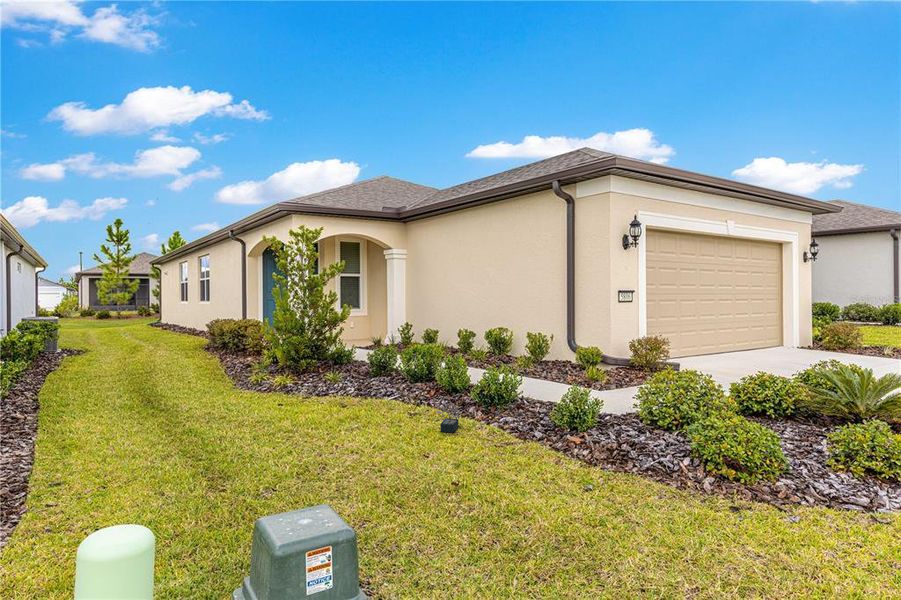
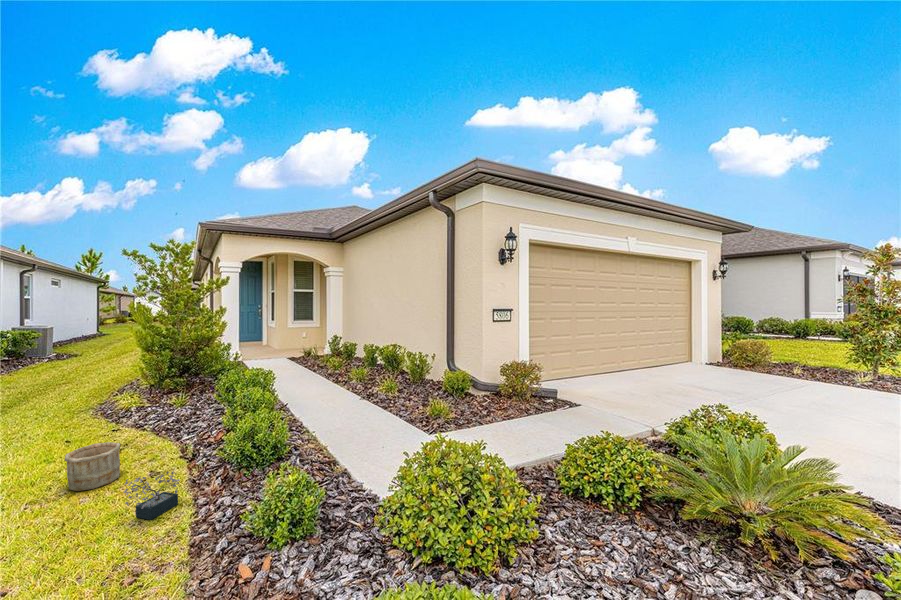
wooden bucket: none [353,390,385,422] -> present [65,442,120,491]

